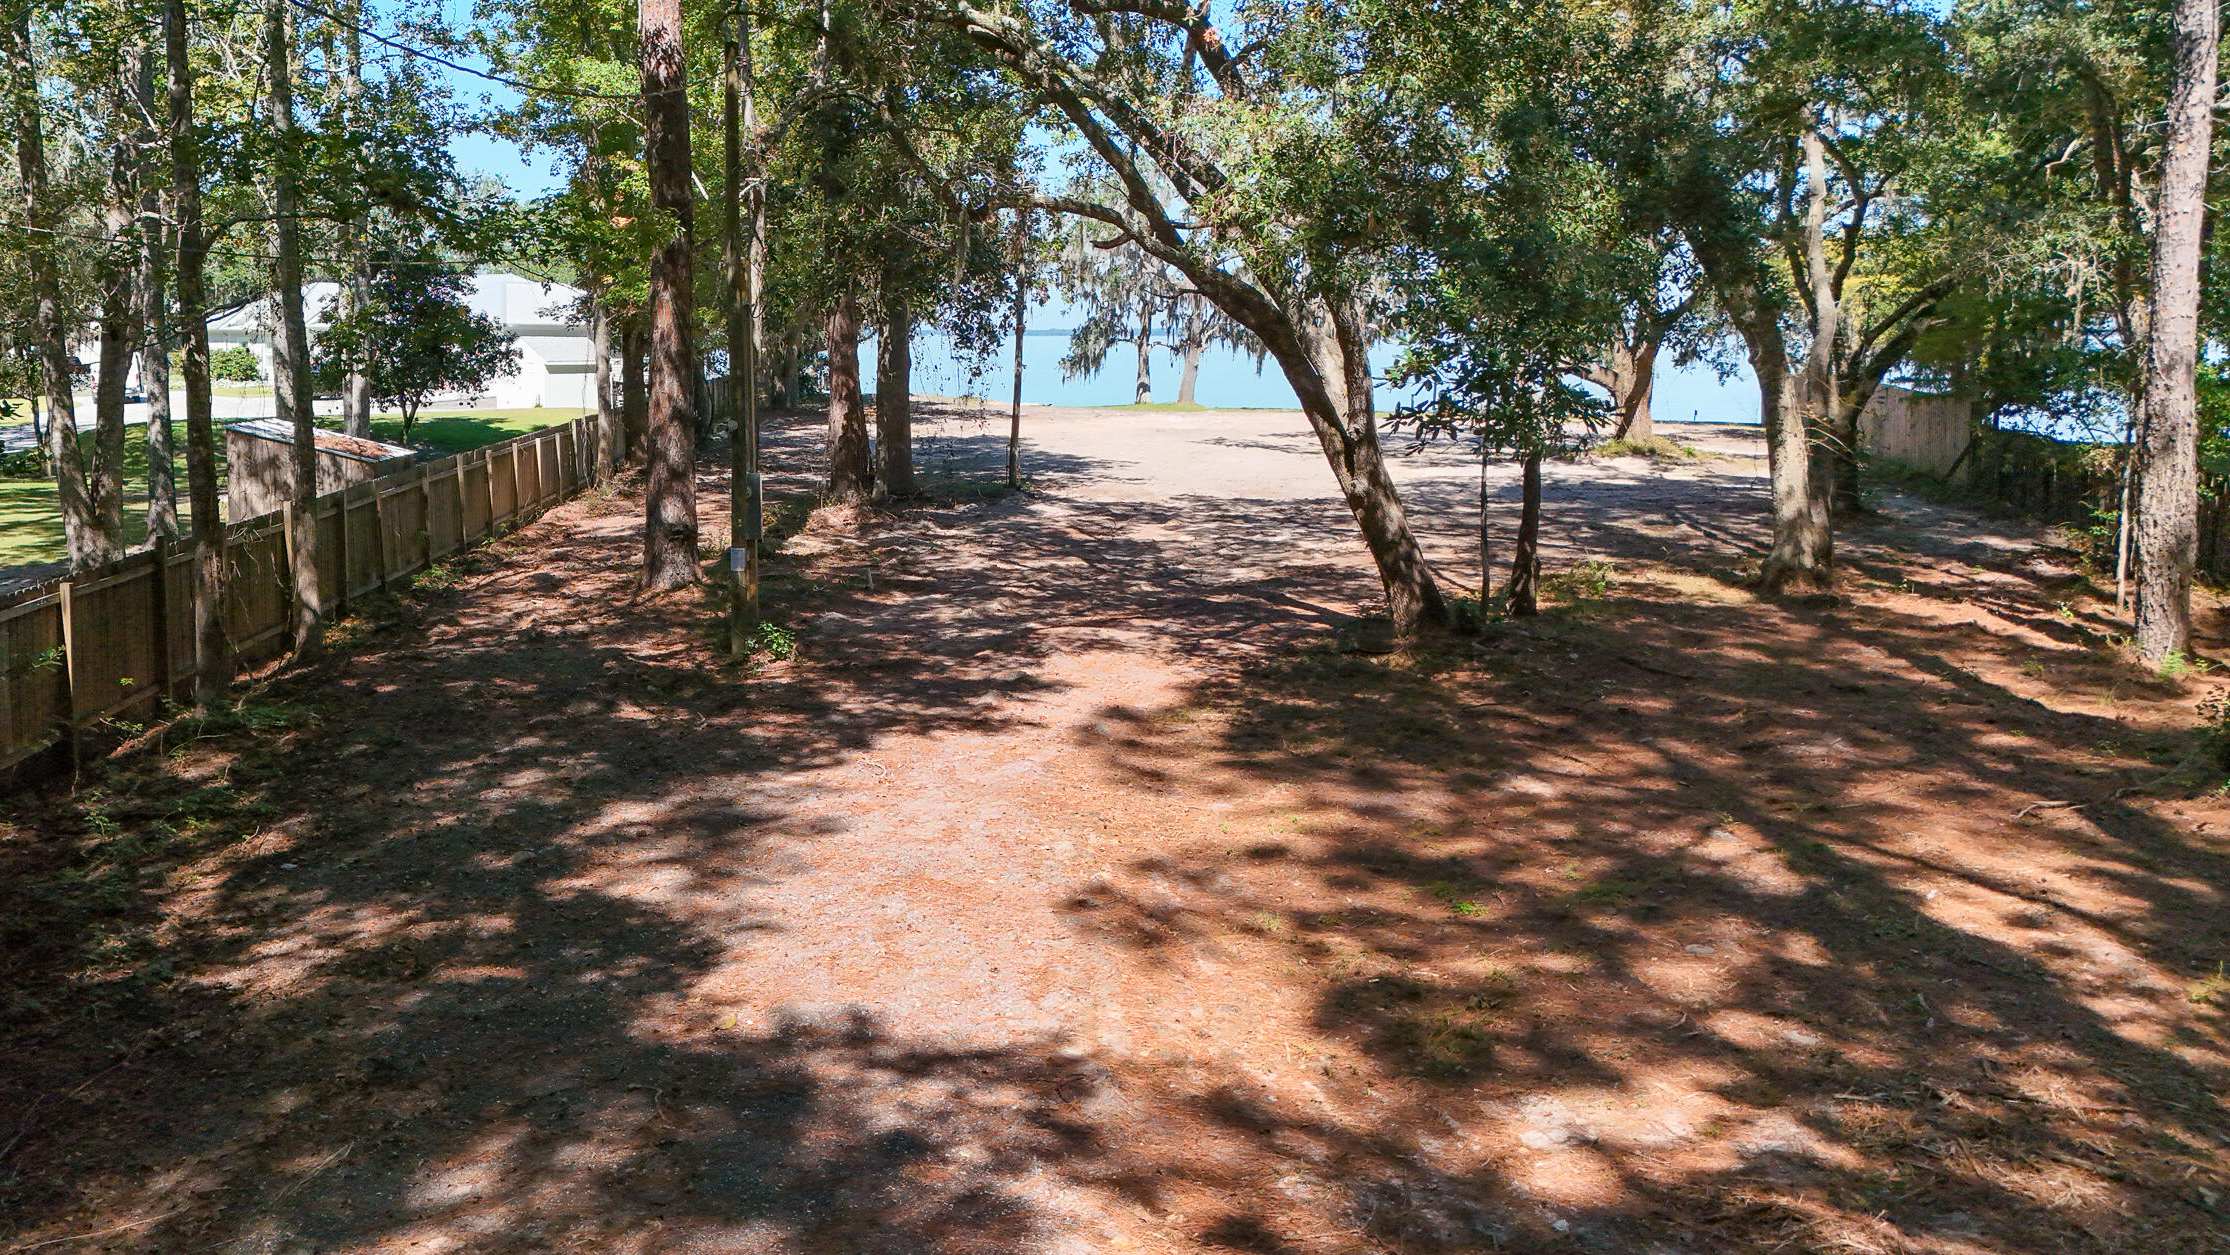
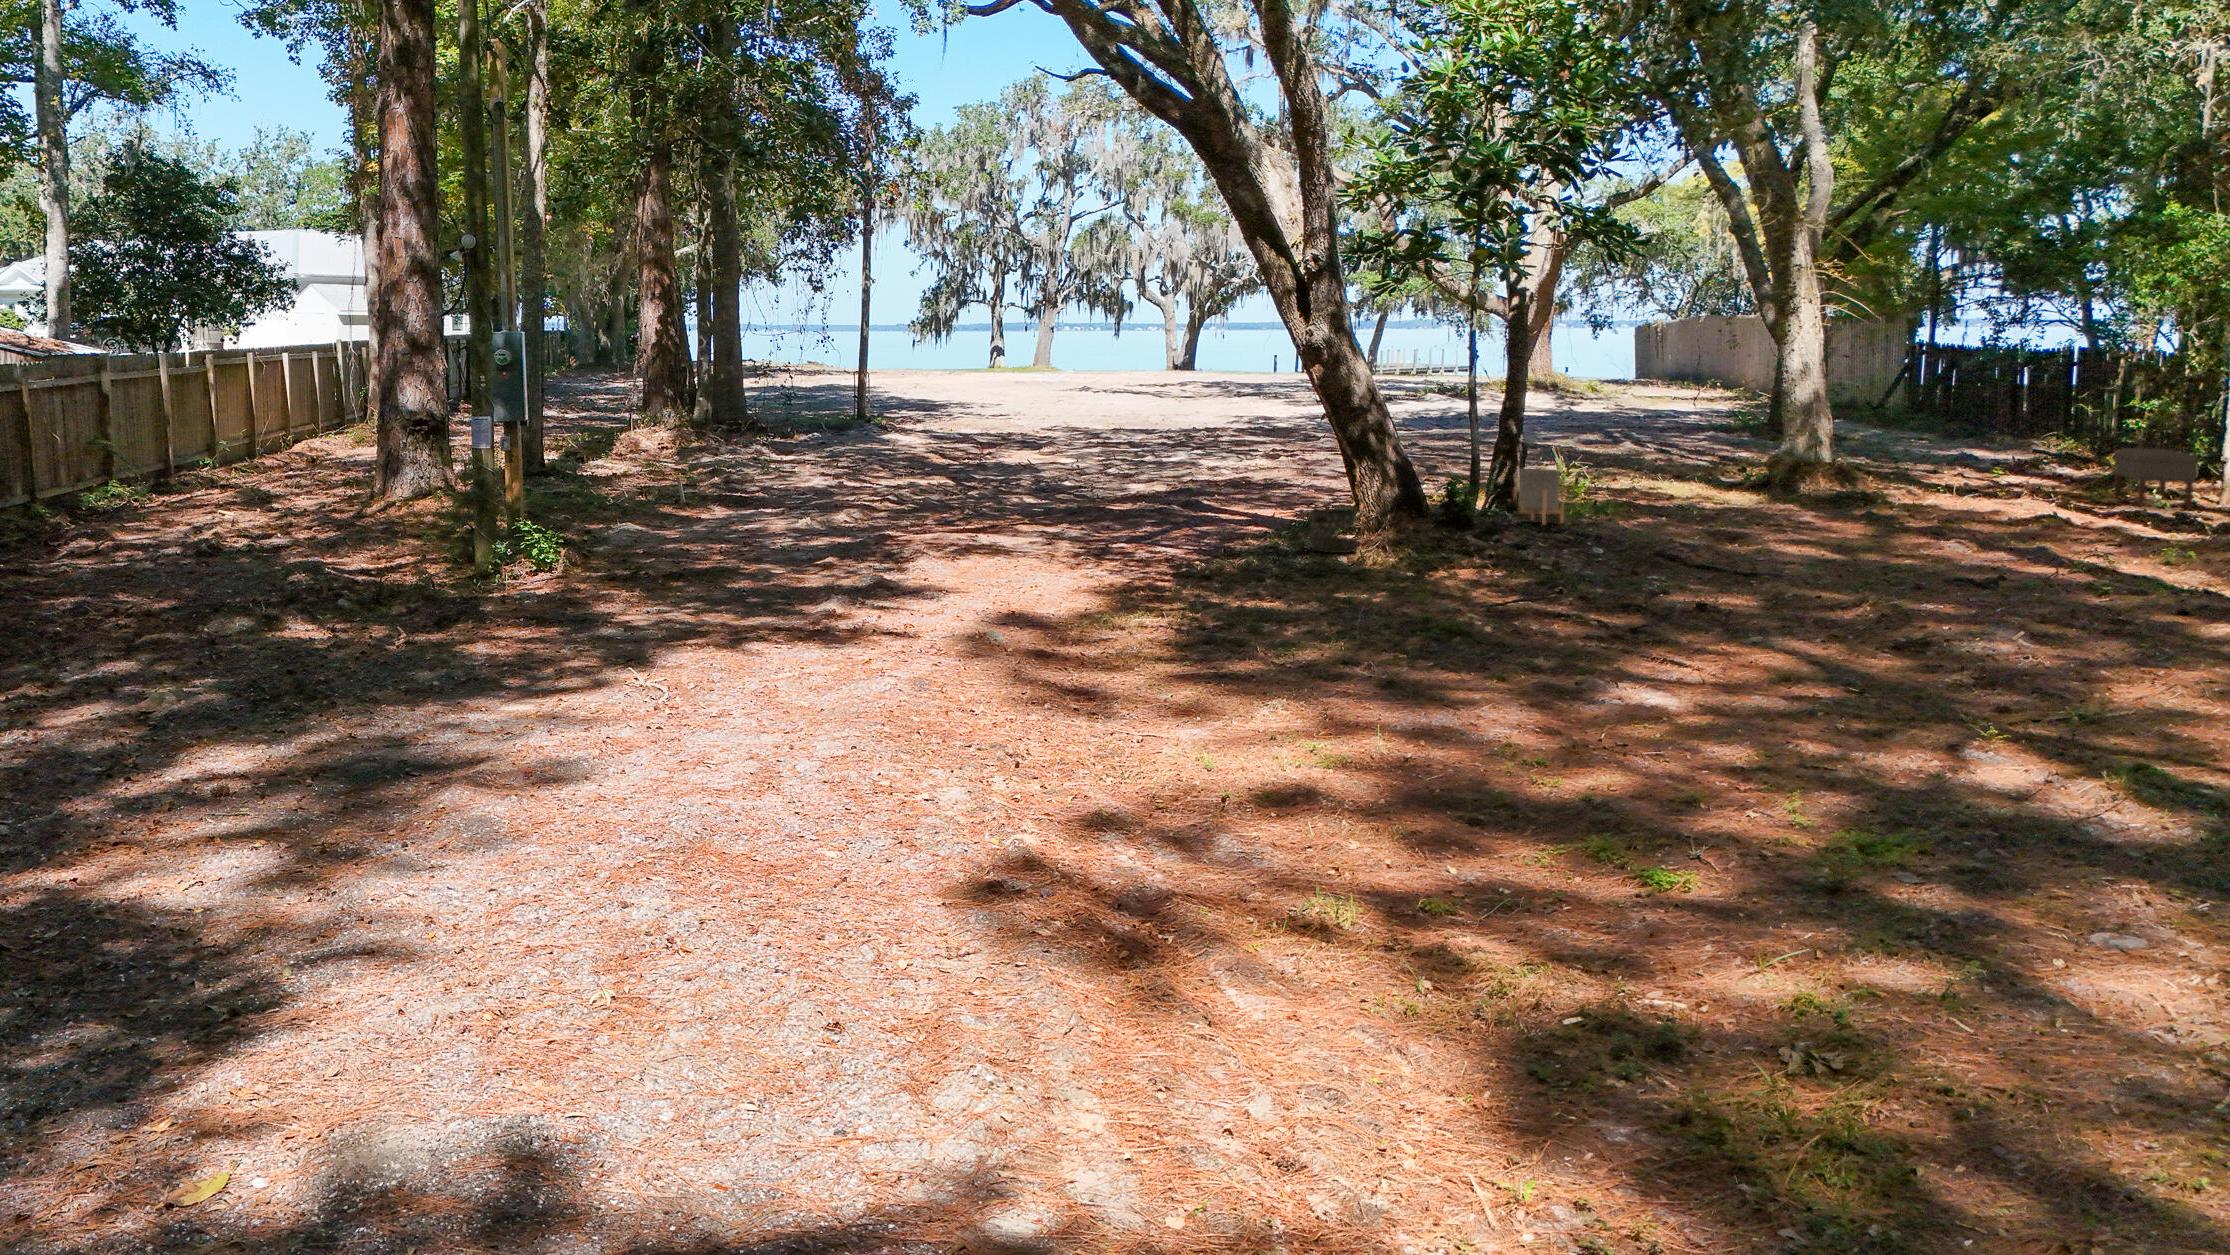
bench: none [2065,562,2120,619] -> present [2114,448,2198,509]
planter: none [1527,583,1569,629] -> present [1514,469,1564,524]

